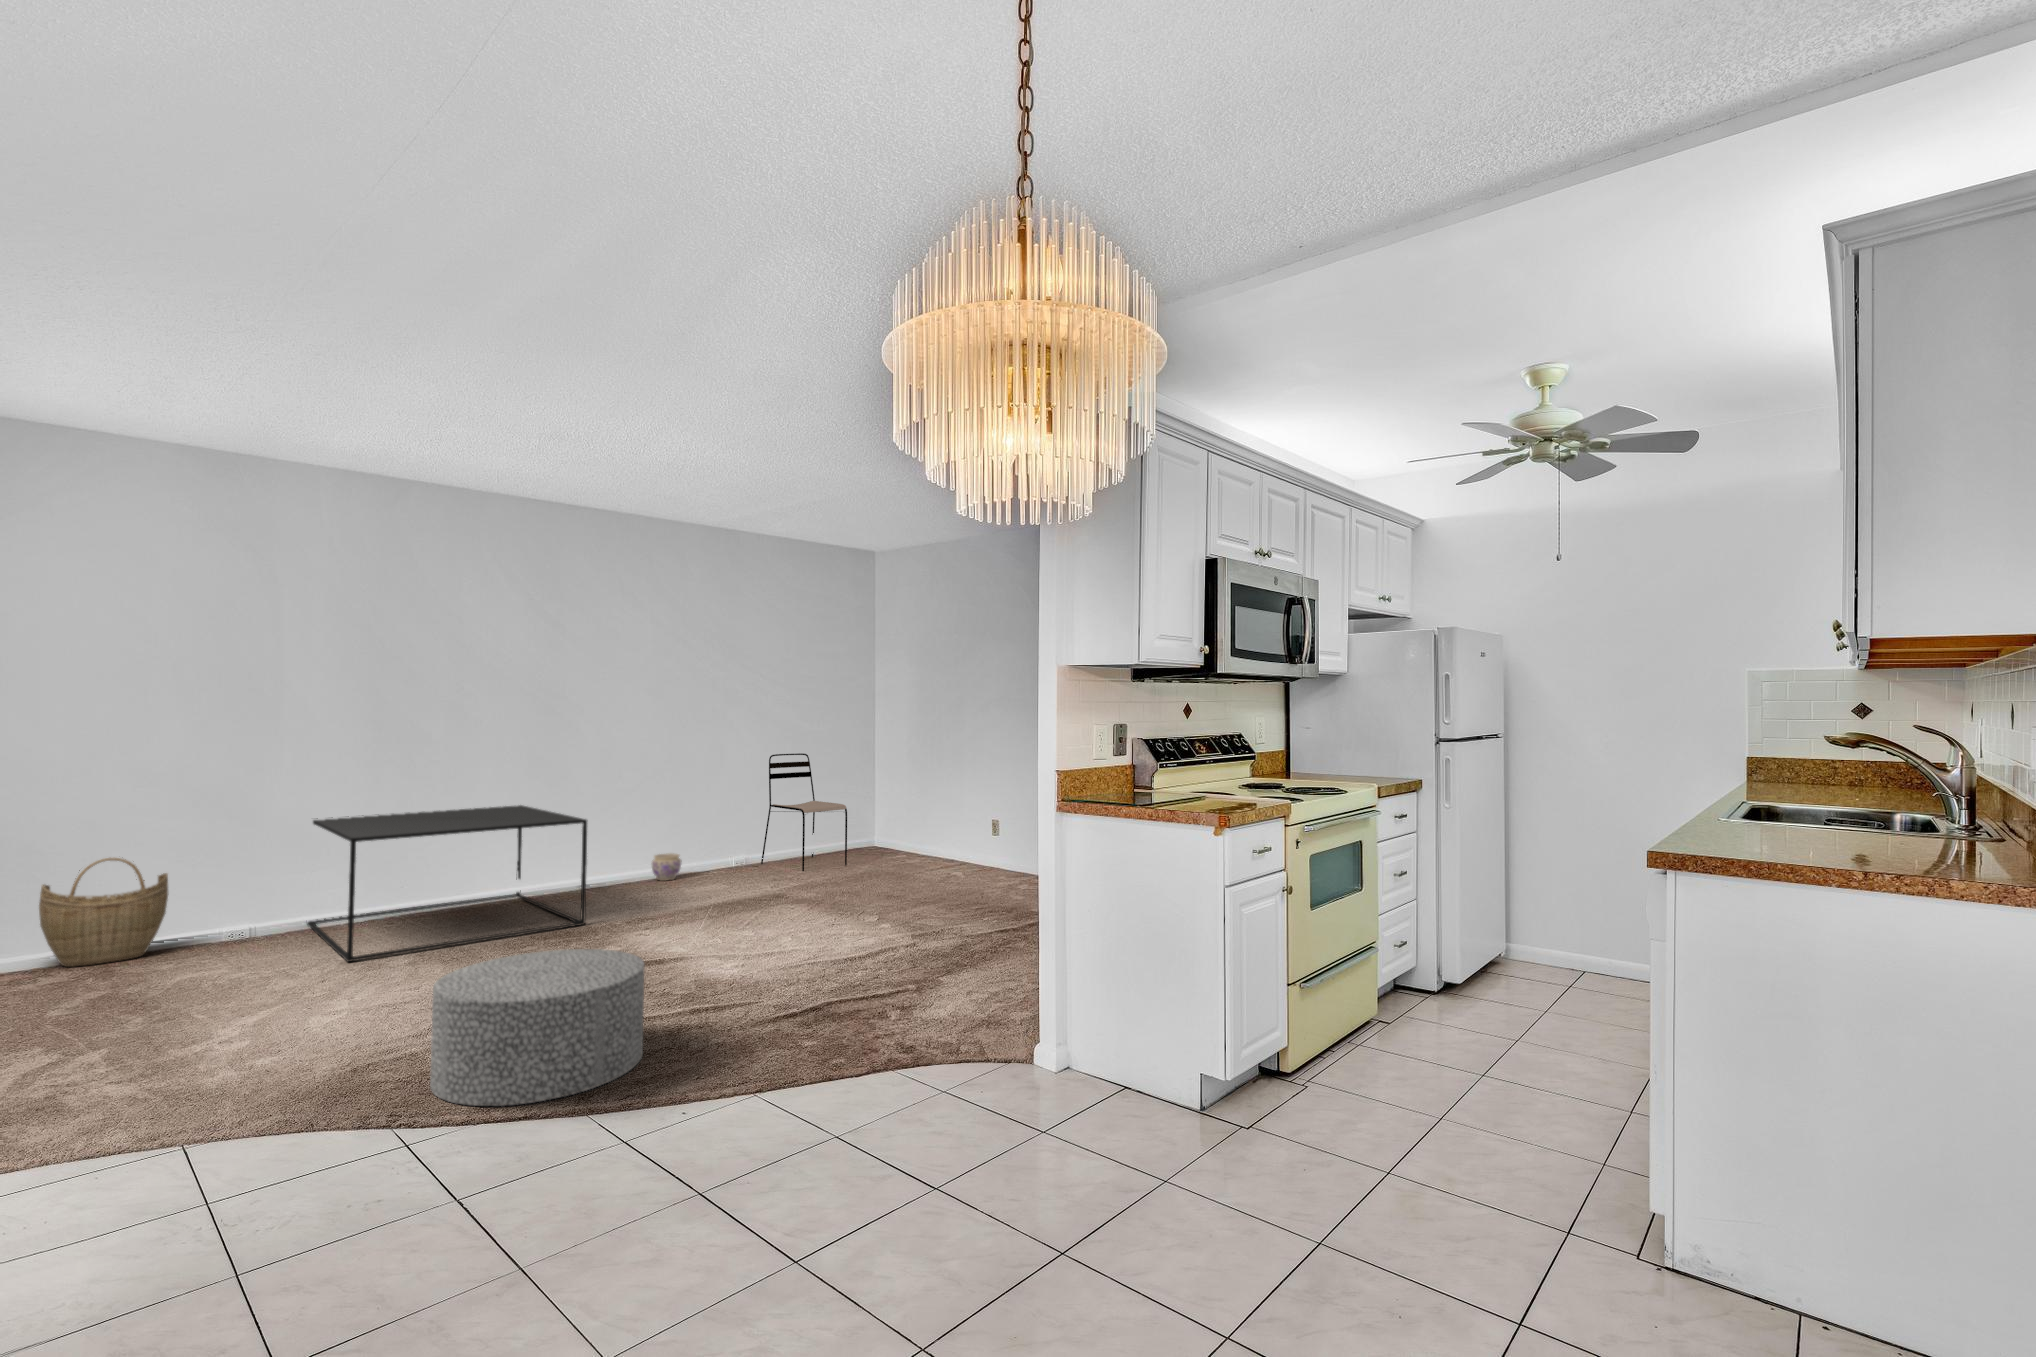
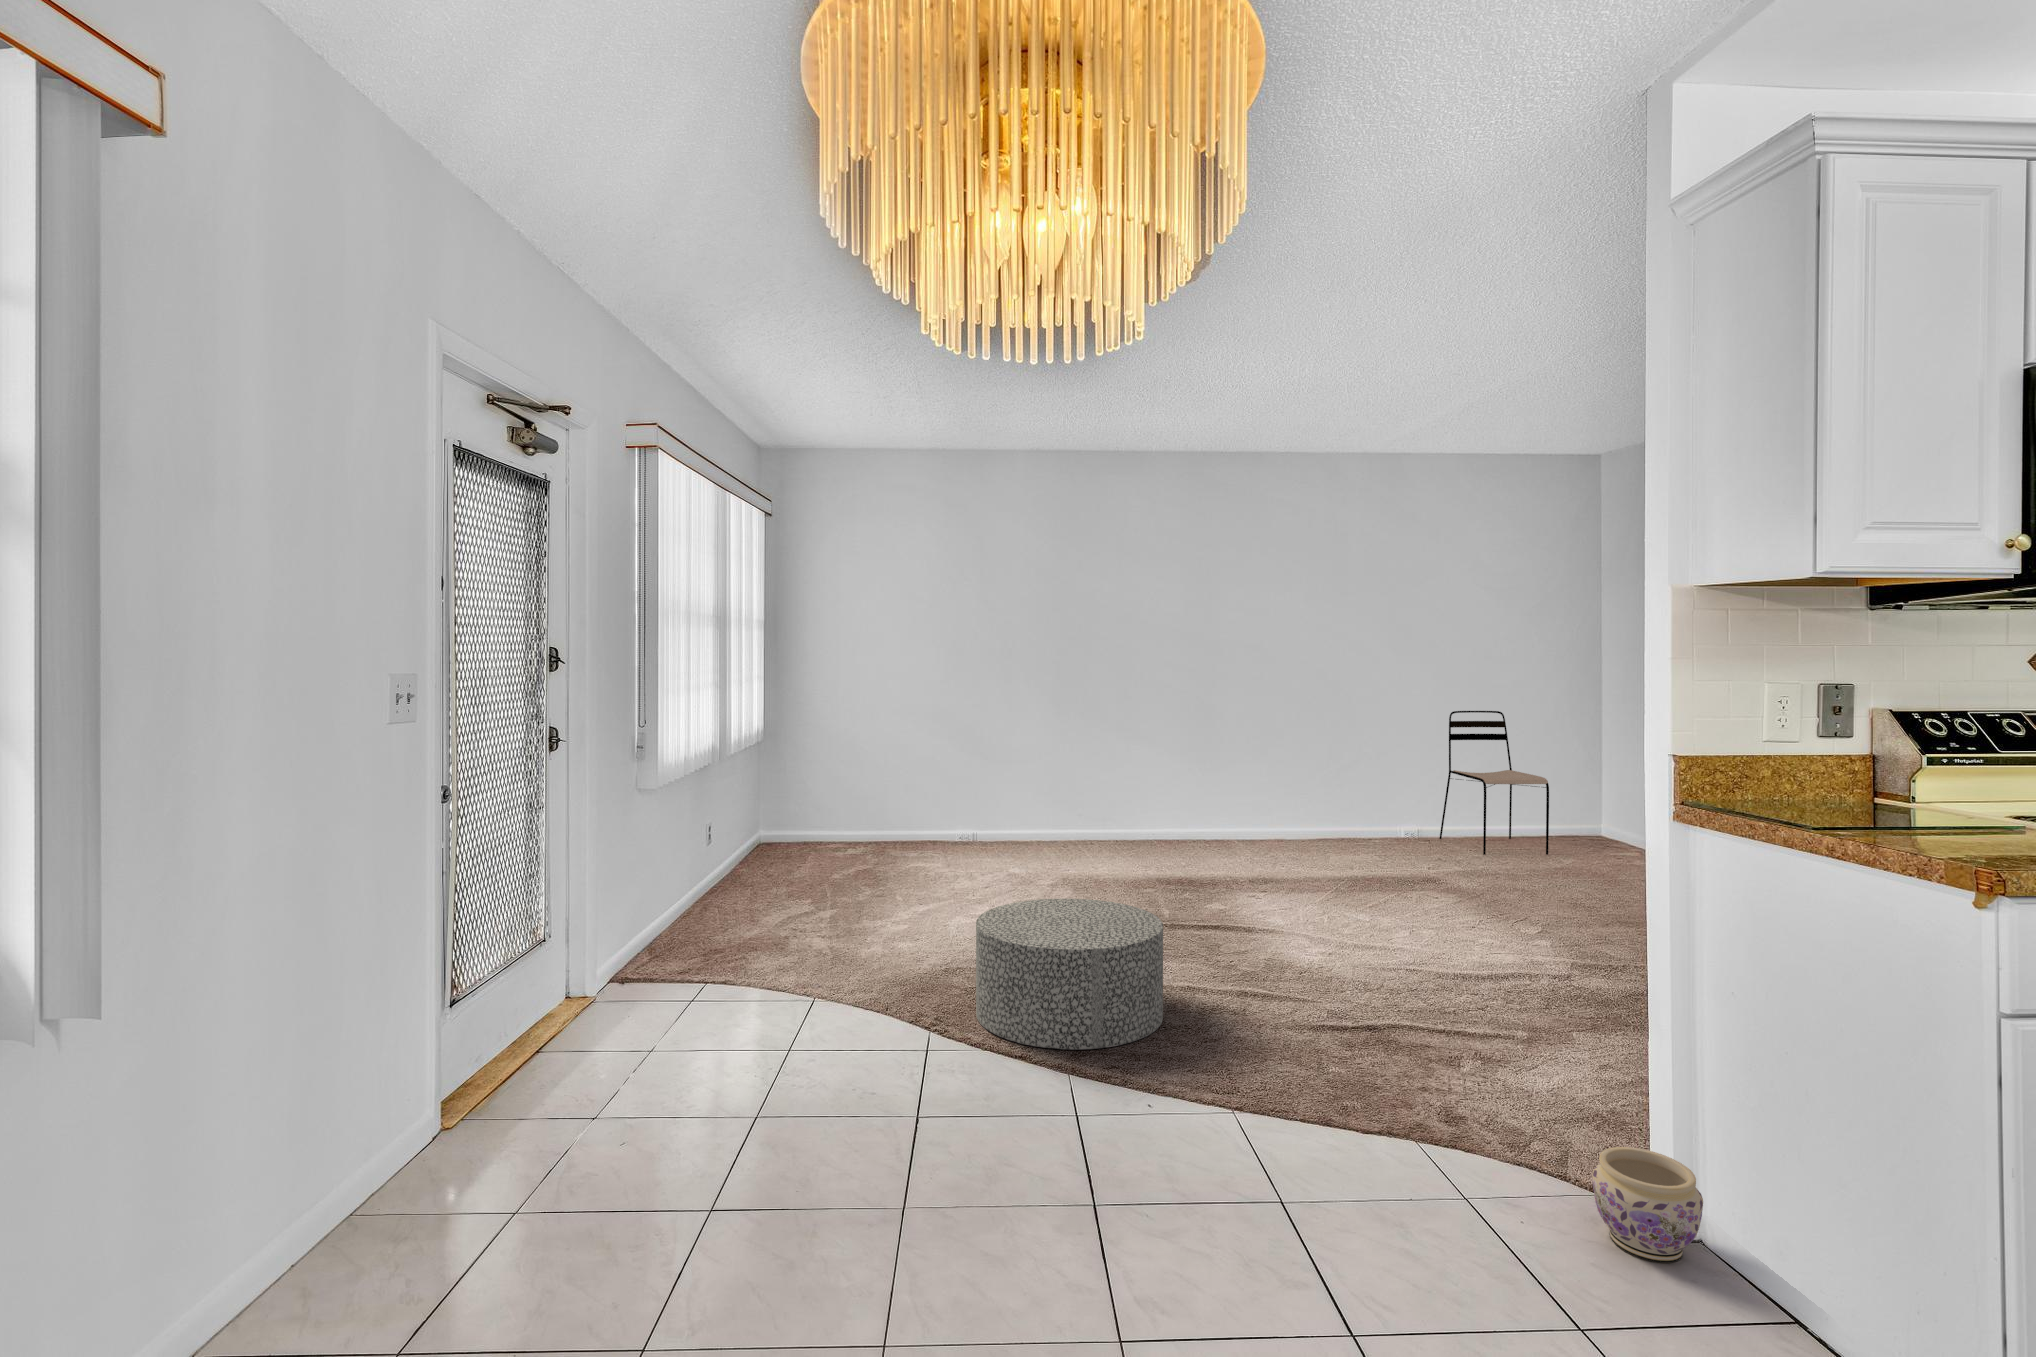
coffee table: present [307,805,587,962] -> none [1010,751,1210,878]
planter: present [652,853,682,881] -> present [1592,1147,1703,1263]
woven basket: present [39,858,168,967] -> none [848,766,918,850]

